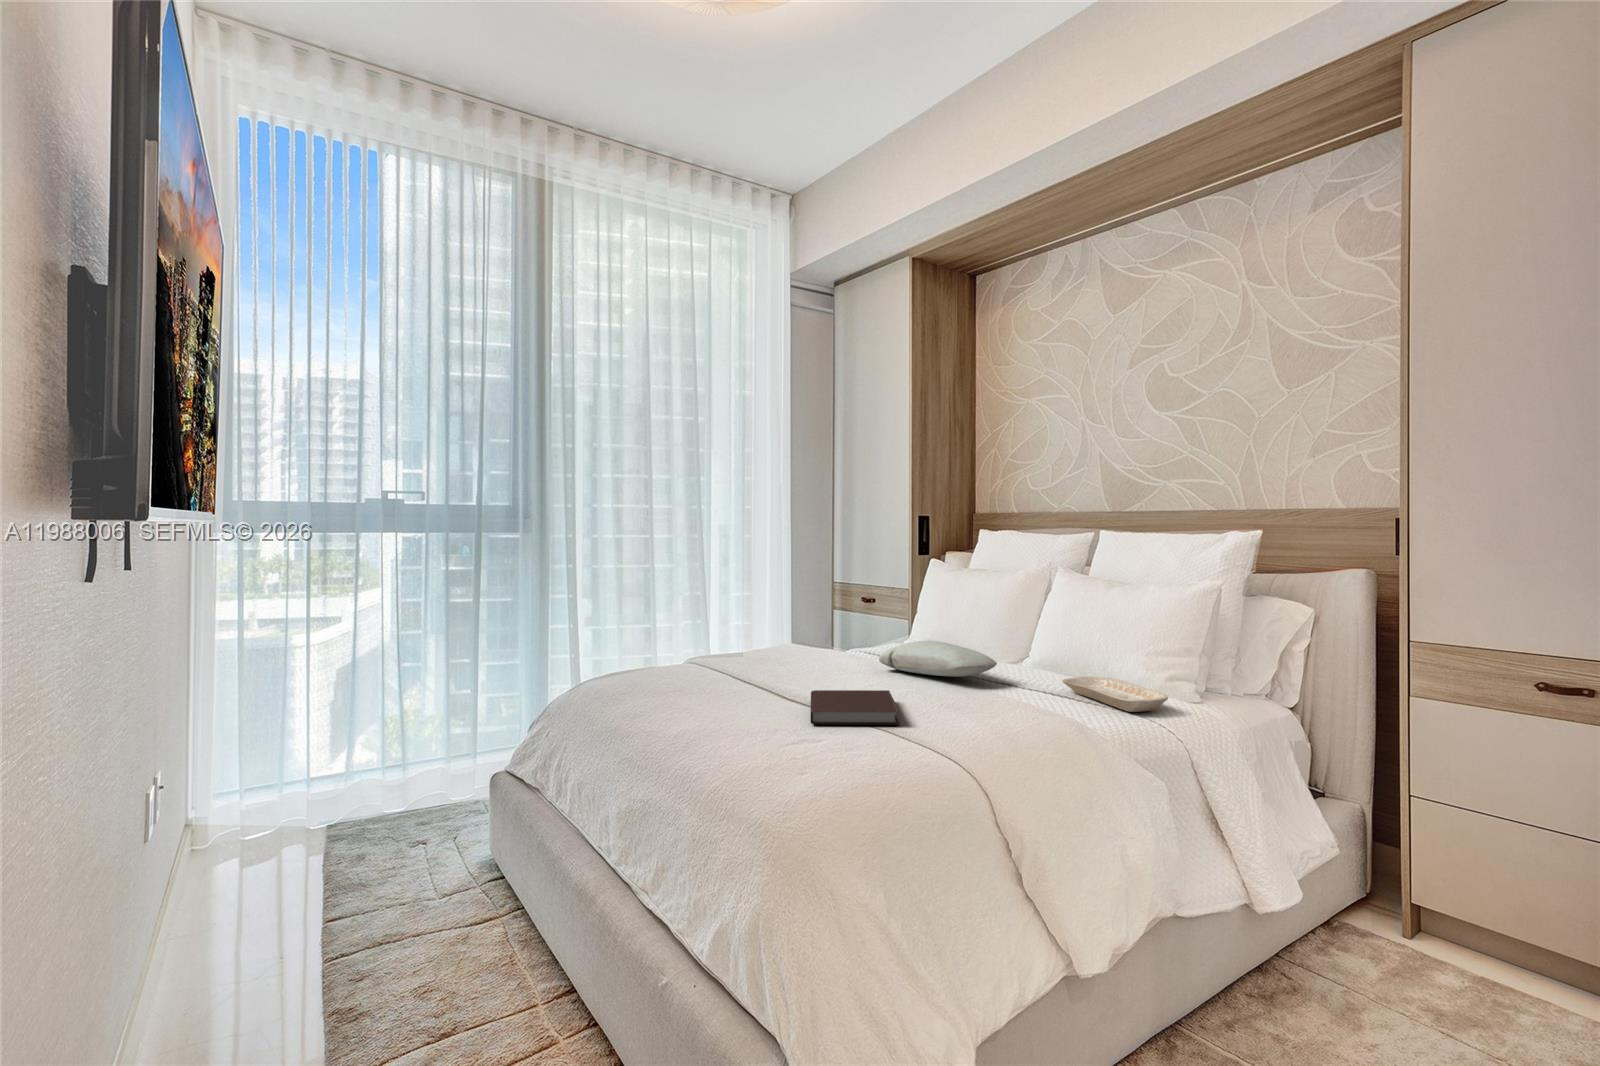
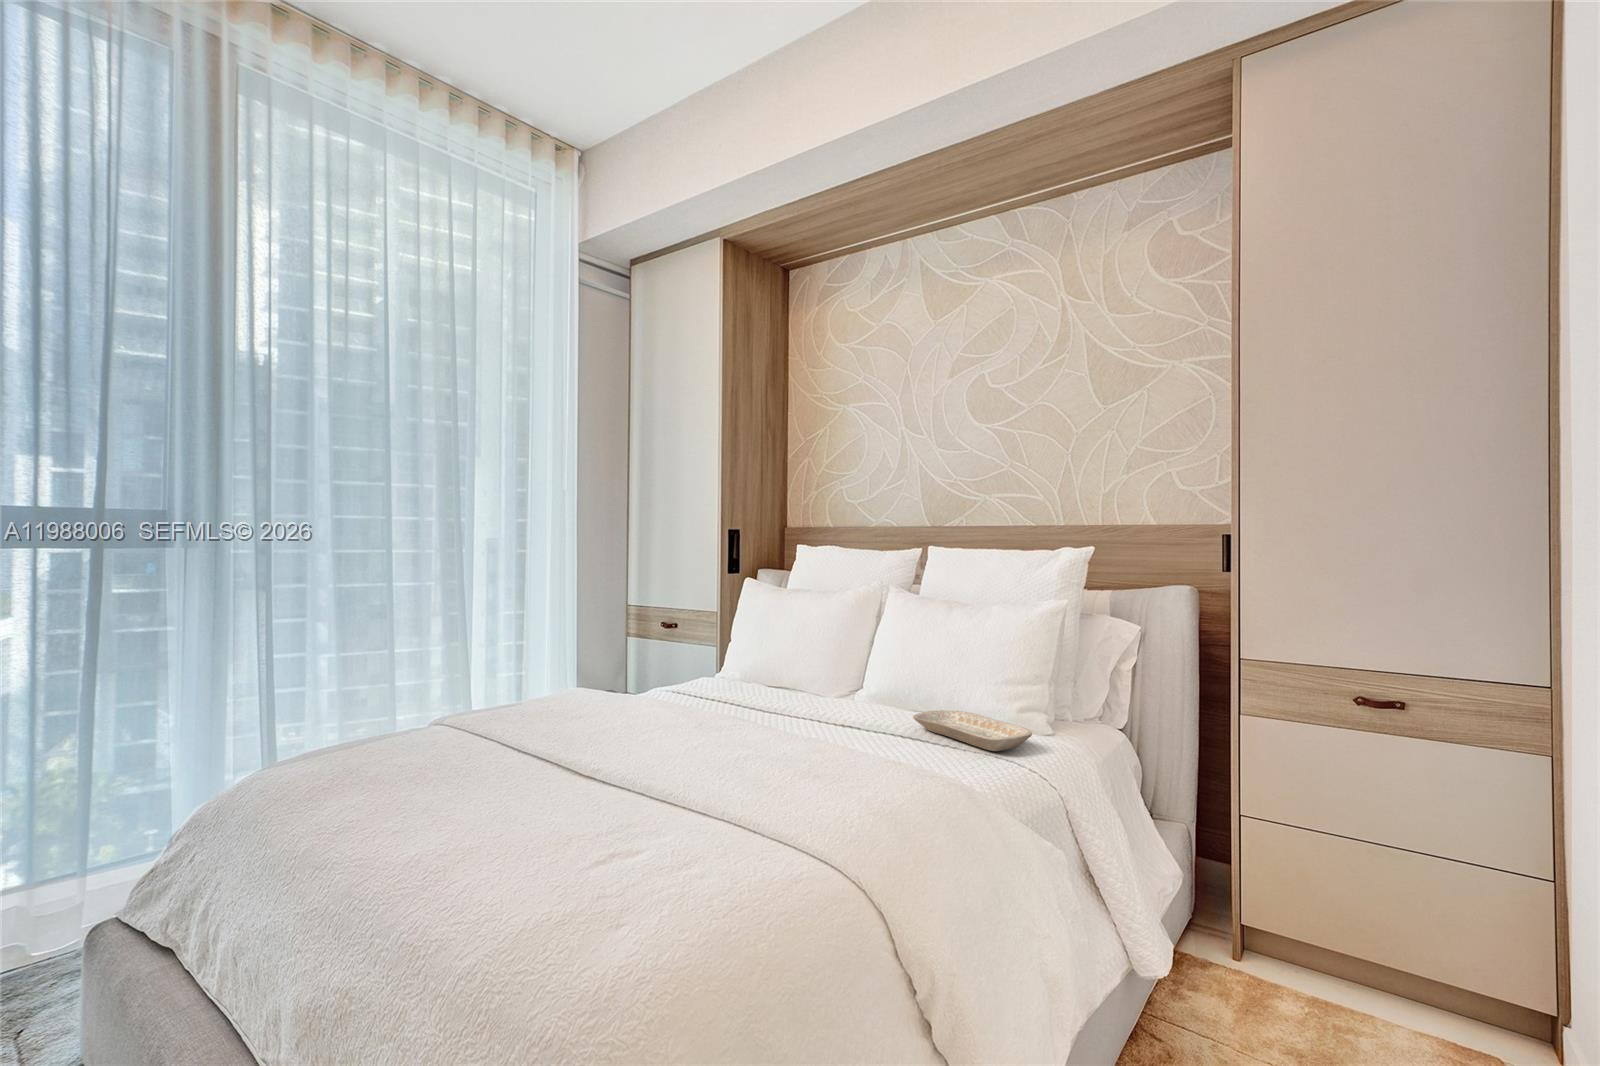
pillow: present [879,641,997,677] -> none [700,676,839,717]
notebook: present [810,690,899,725] -> none [625,742,745,797]

